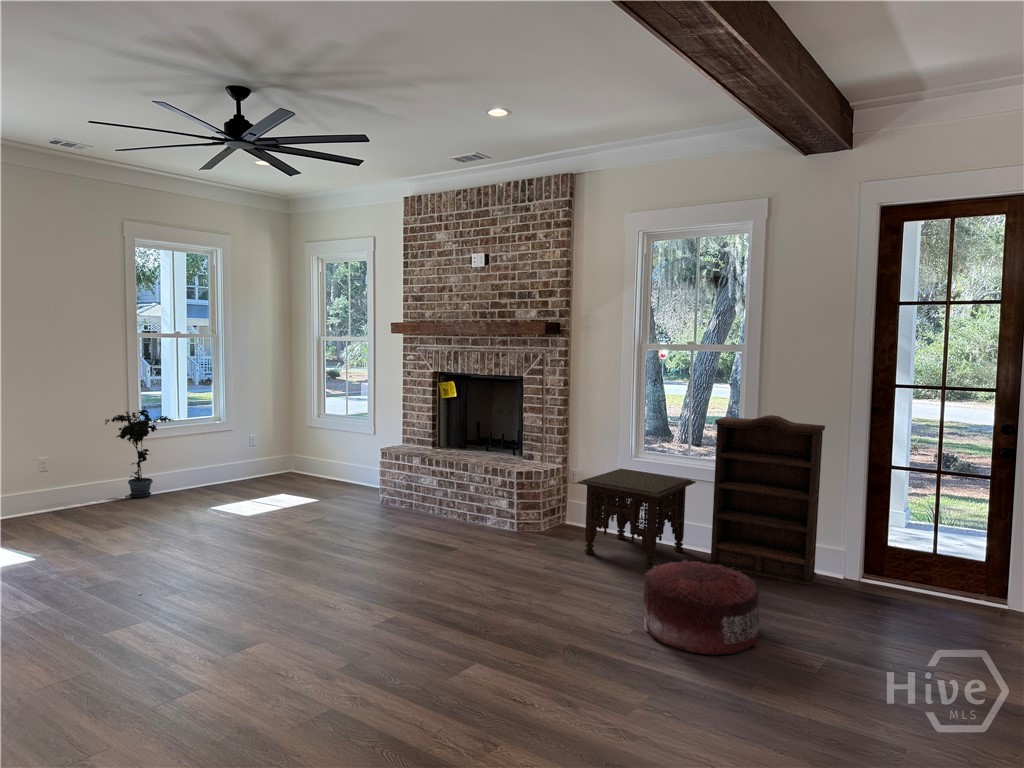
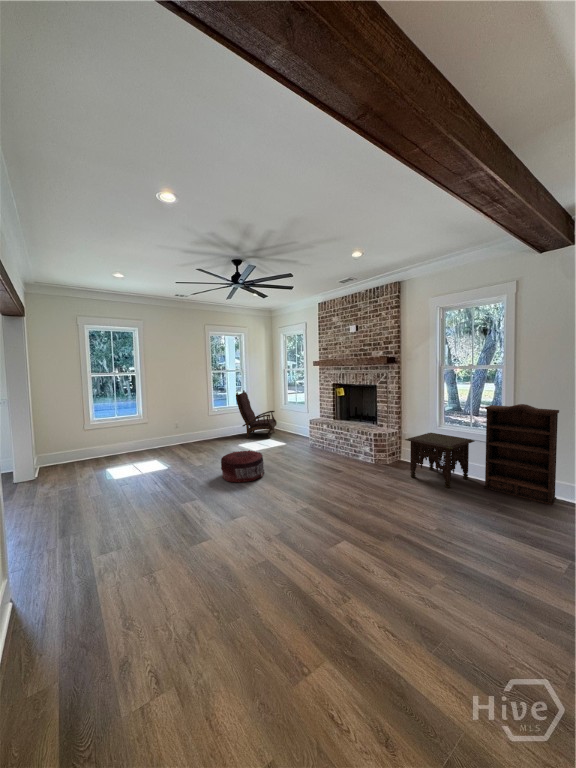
armchair: none [208,381,303,490] -> present [236,390,277,438]
potted plant: present [105,406,174,498] -> none [196,402,223,440]
pouf: present [643,559,759,655] -> present [221,450,264,483]

